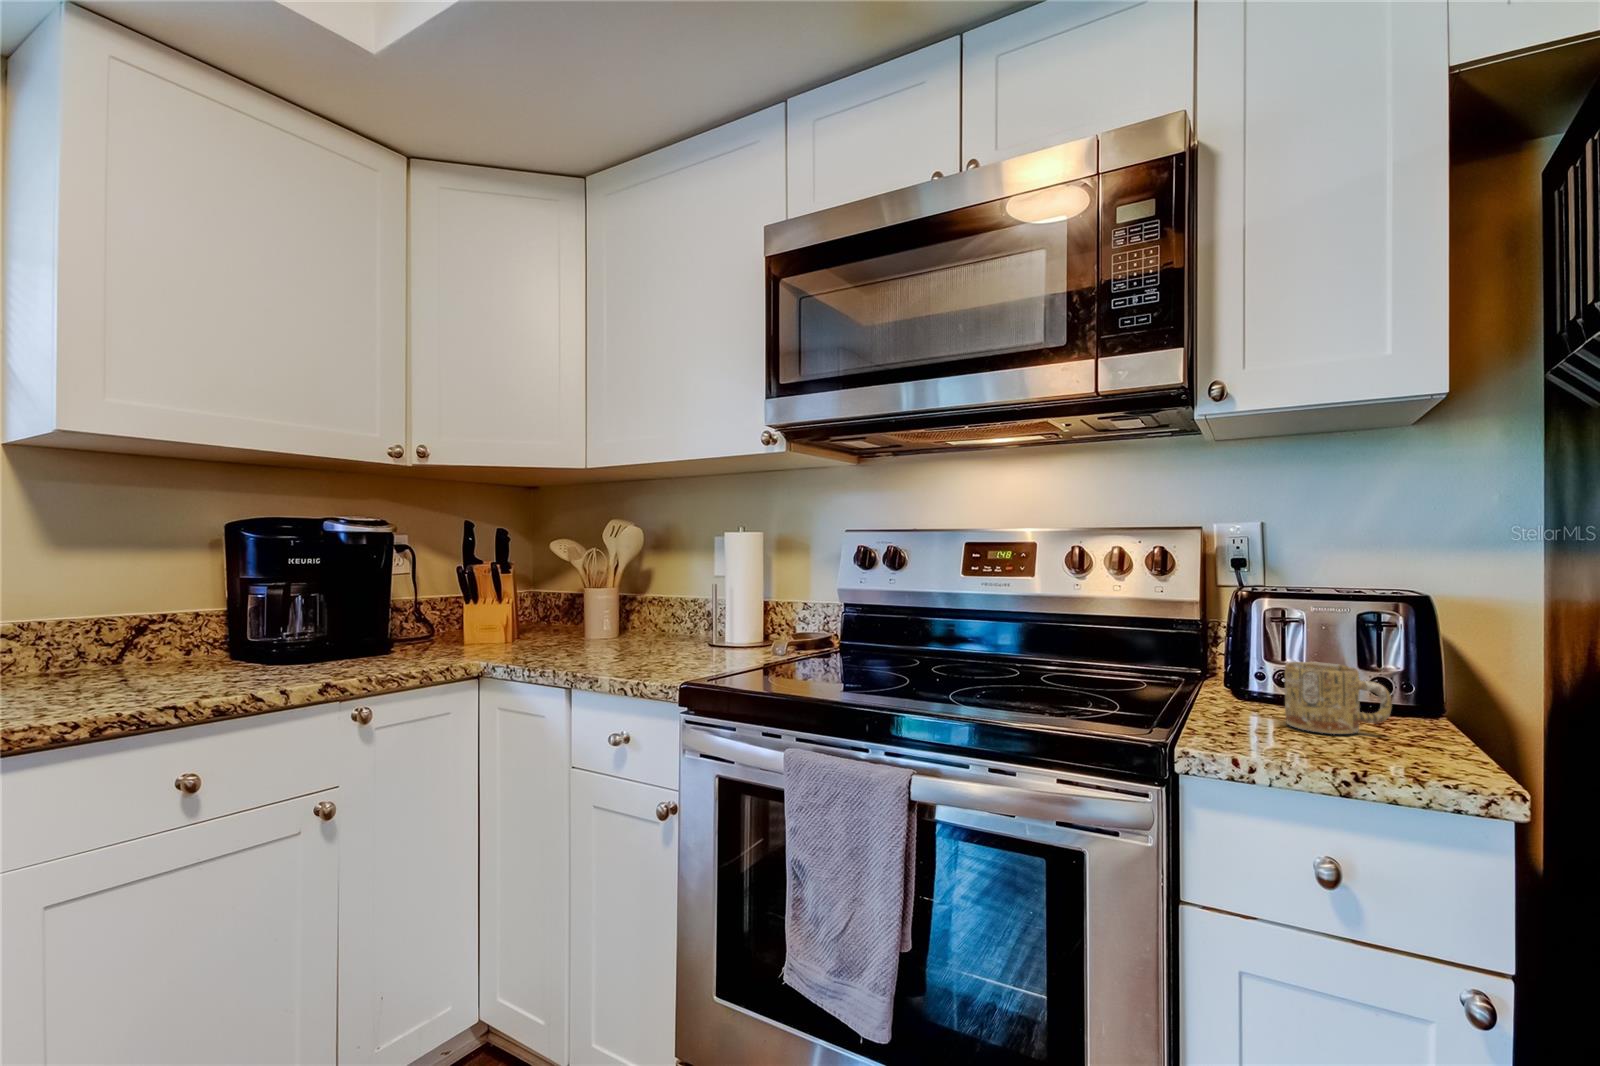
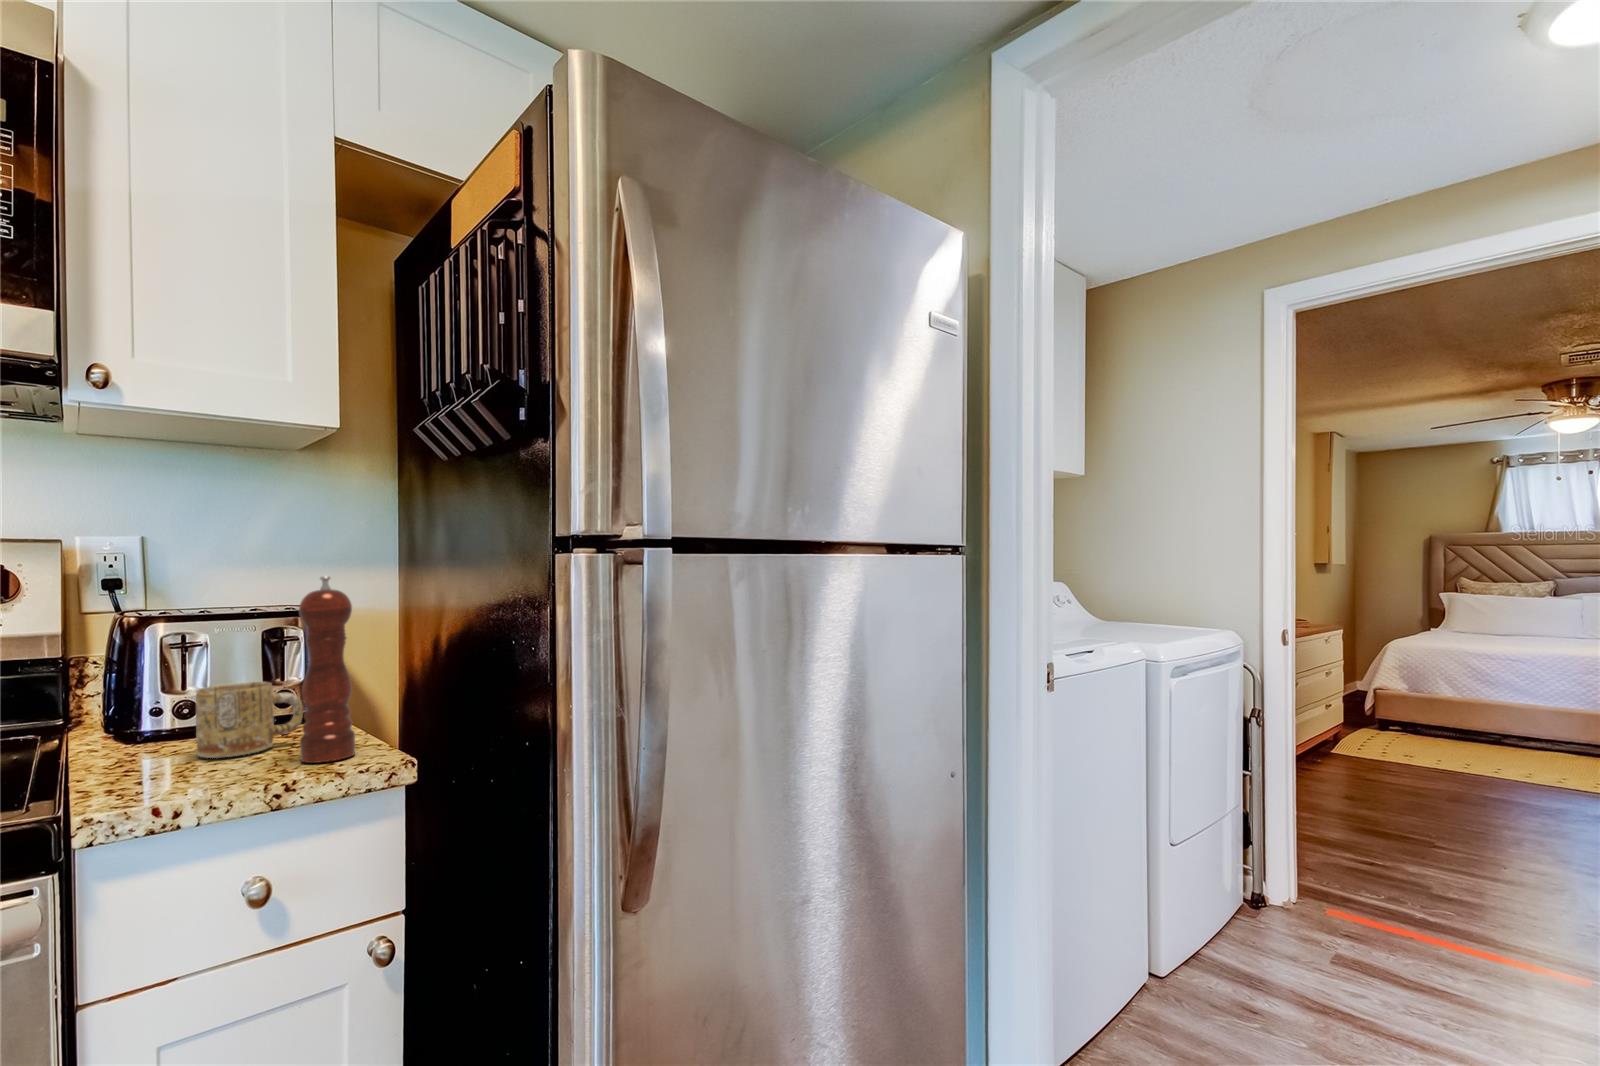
pepper mill: none [1379,567,1445,767] -> present [299,576,355,763]

